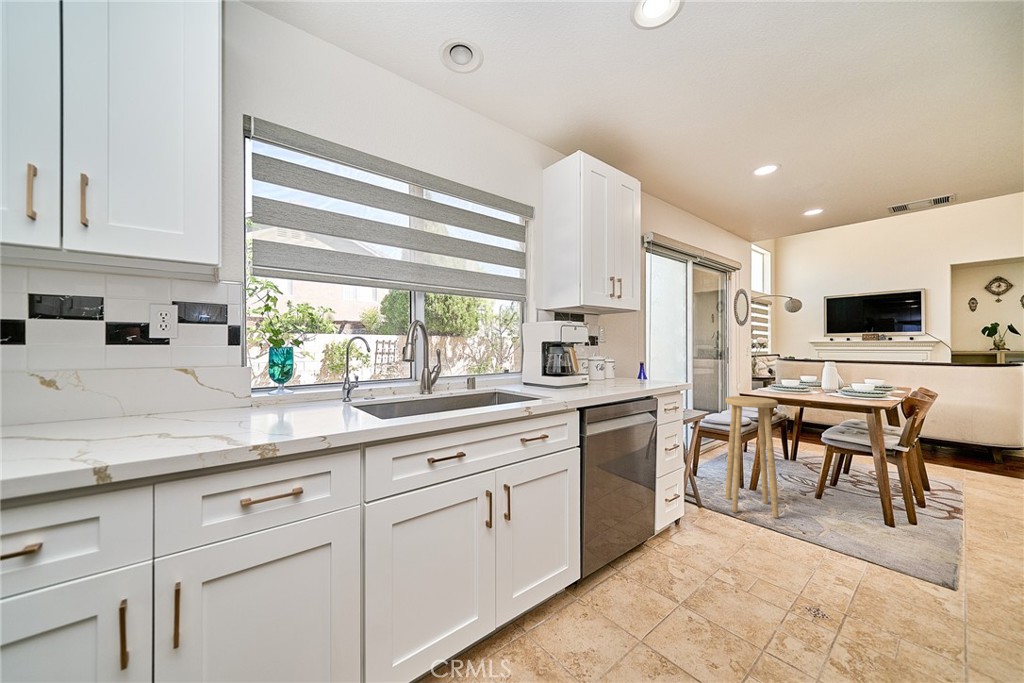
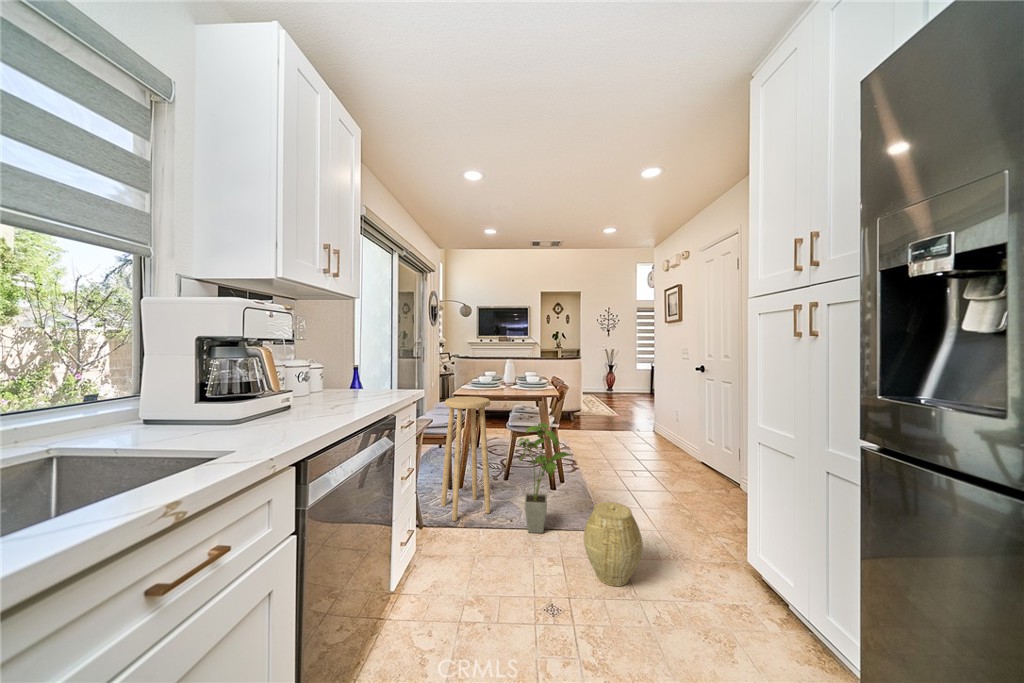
house plant: none [803,430,890,553] -> present [518,423,569,533]
woven basket: none [874,529,974,634] -> present [584,502,643,586]

